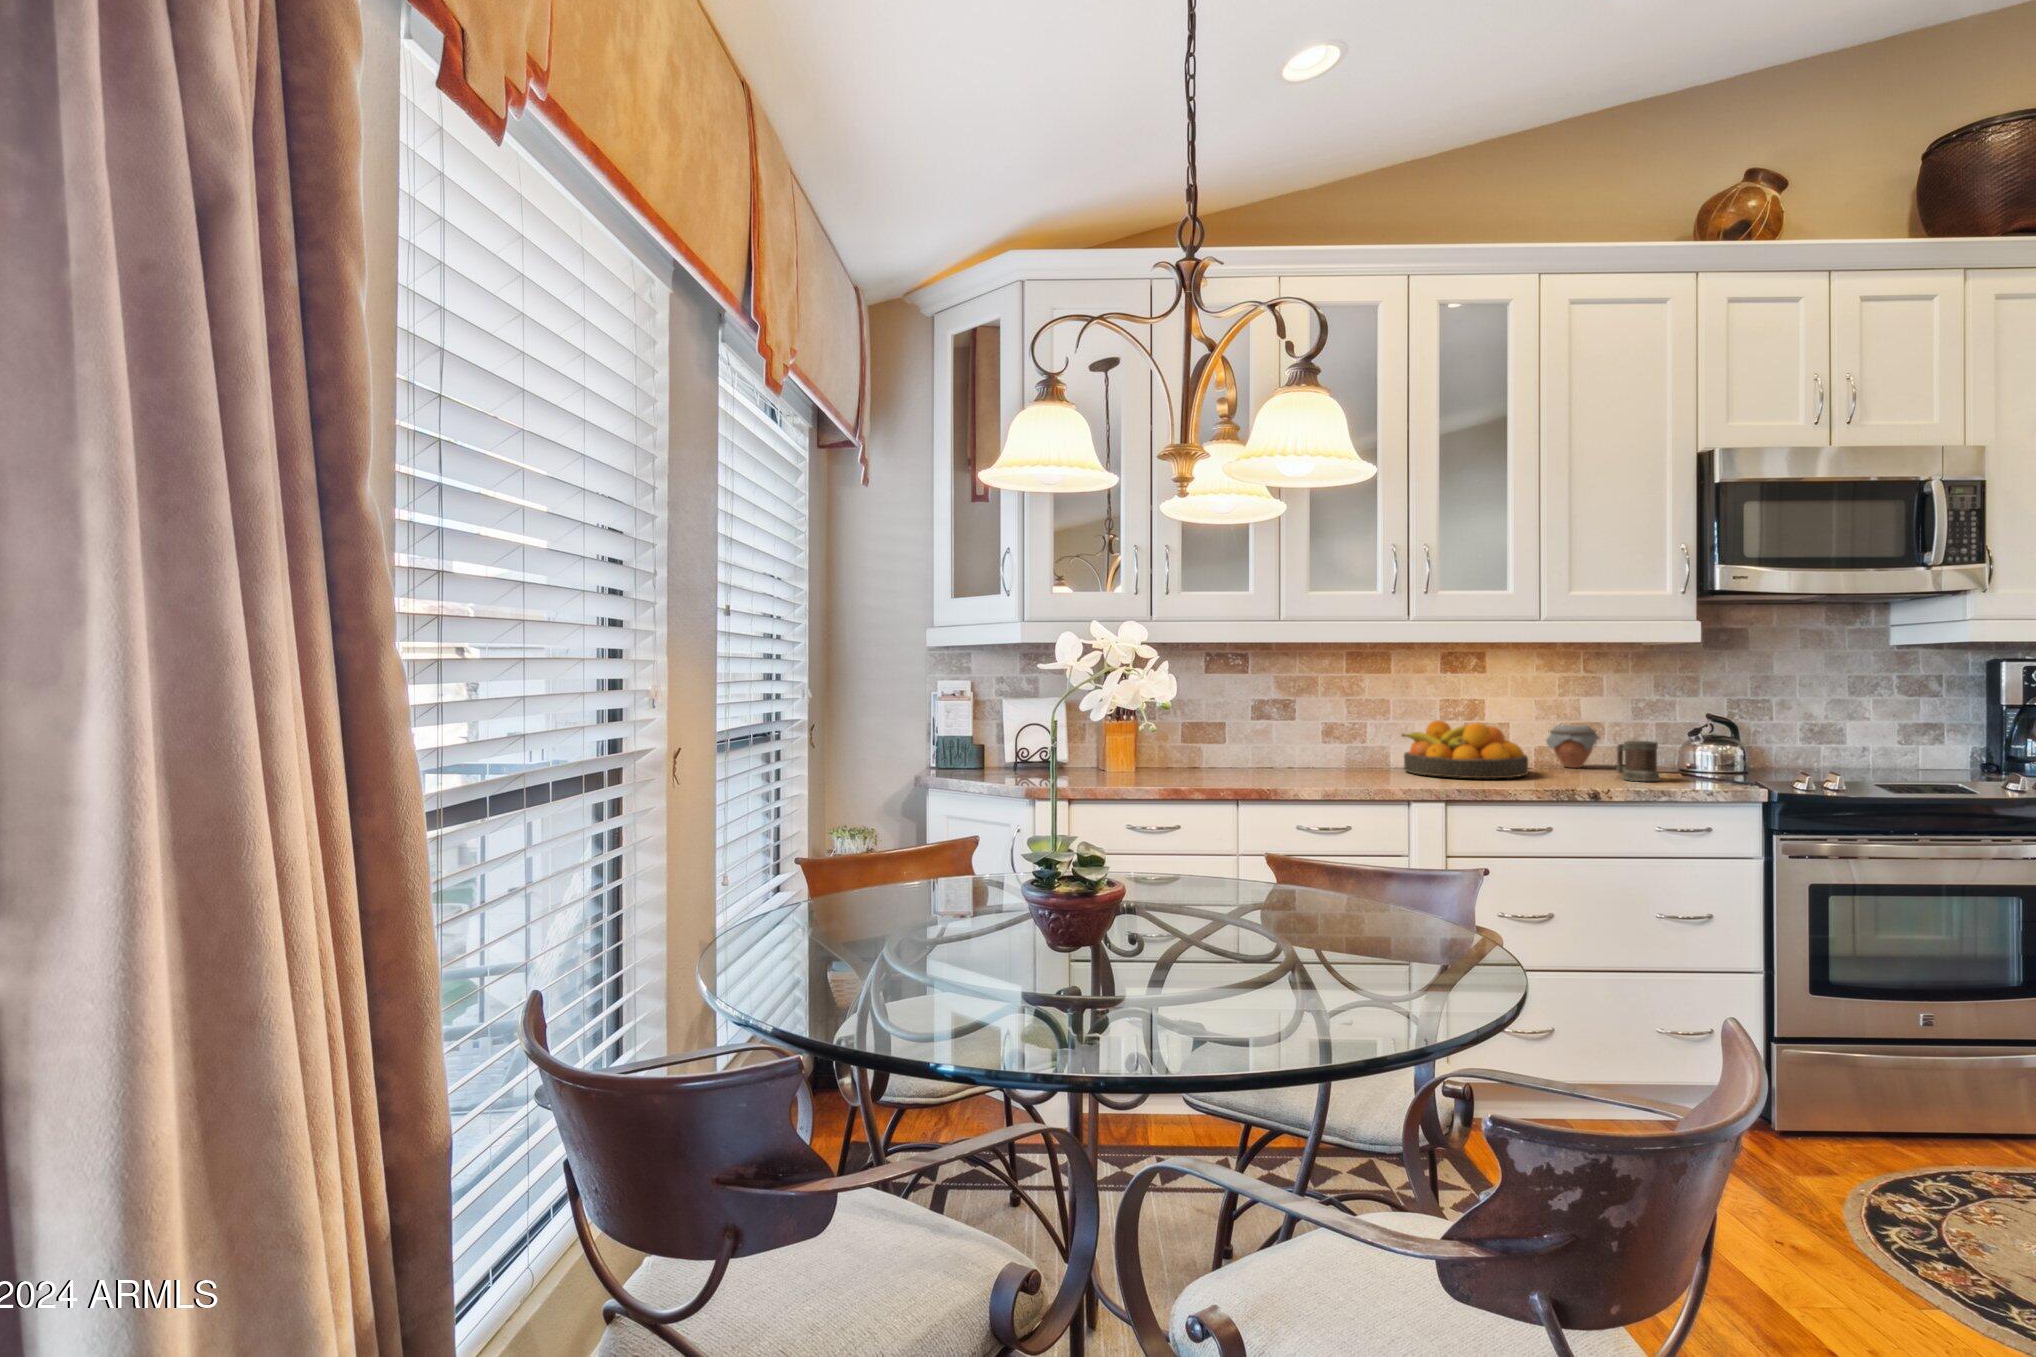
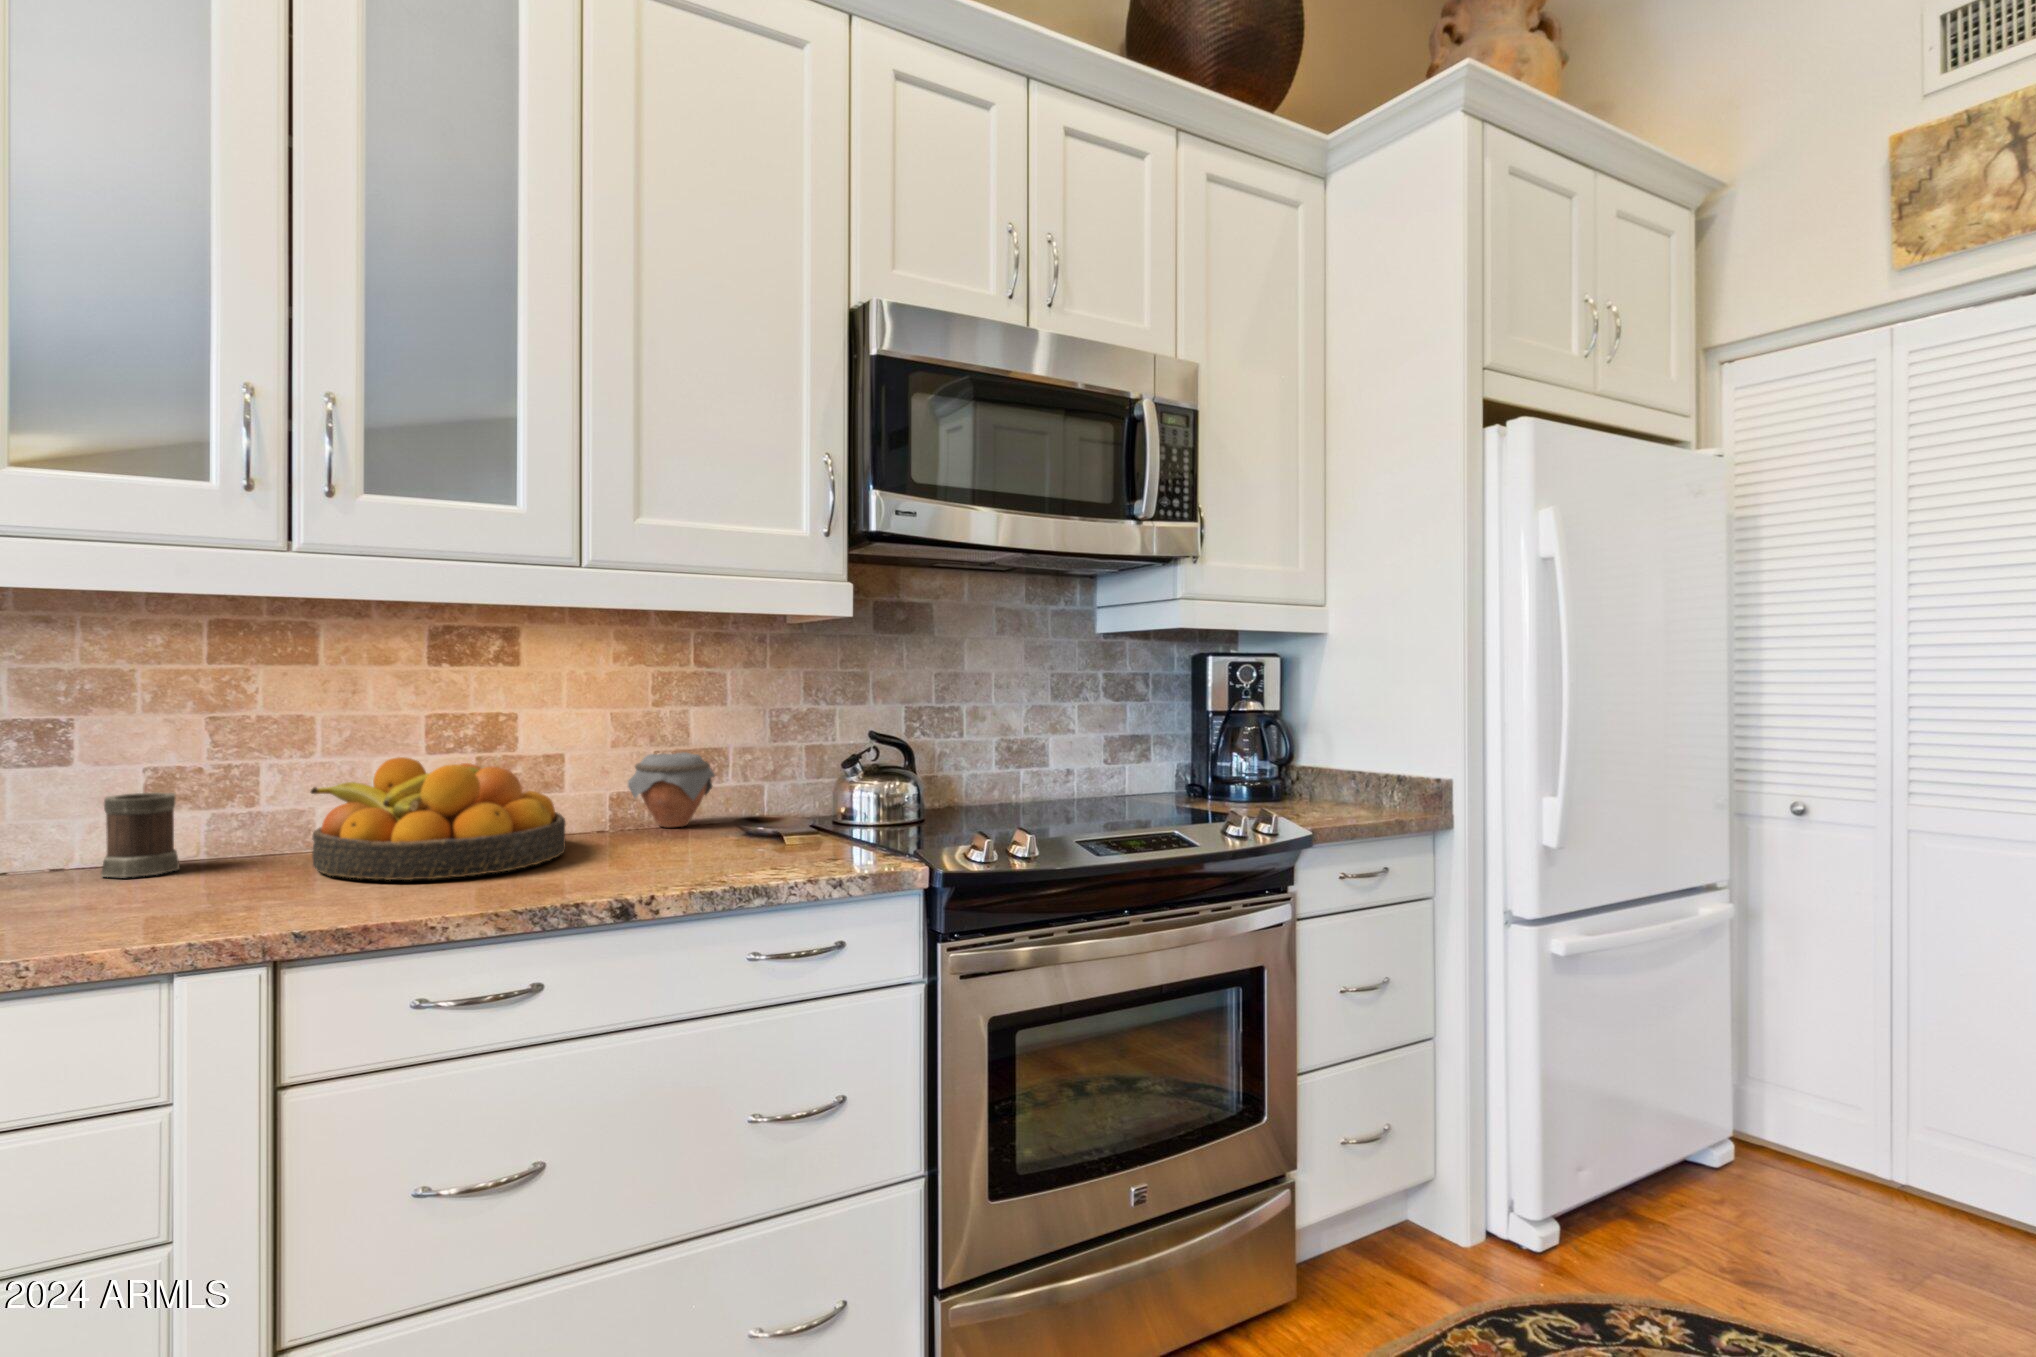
mug: present [1616,741,1660,781] -> present [101,792,179,877]

